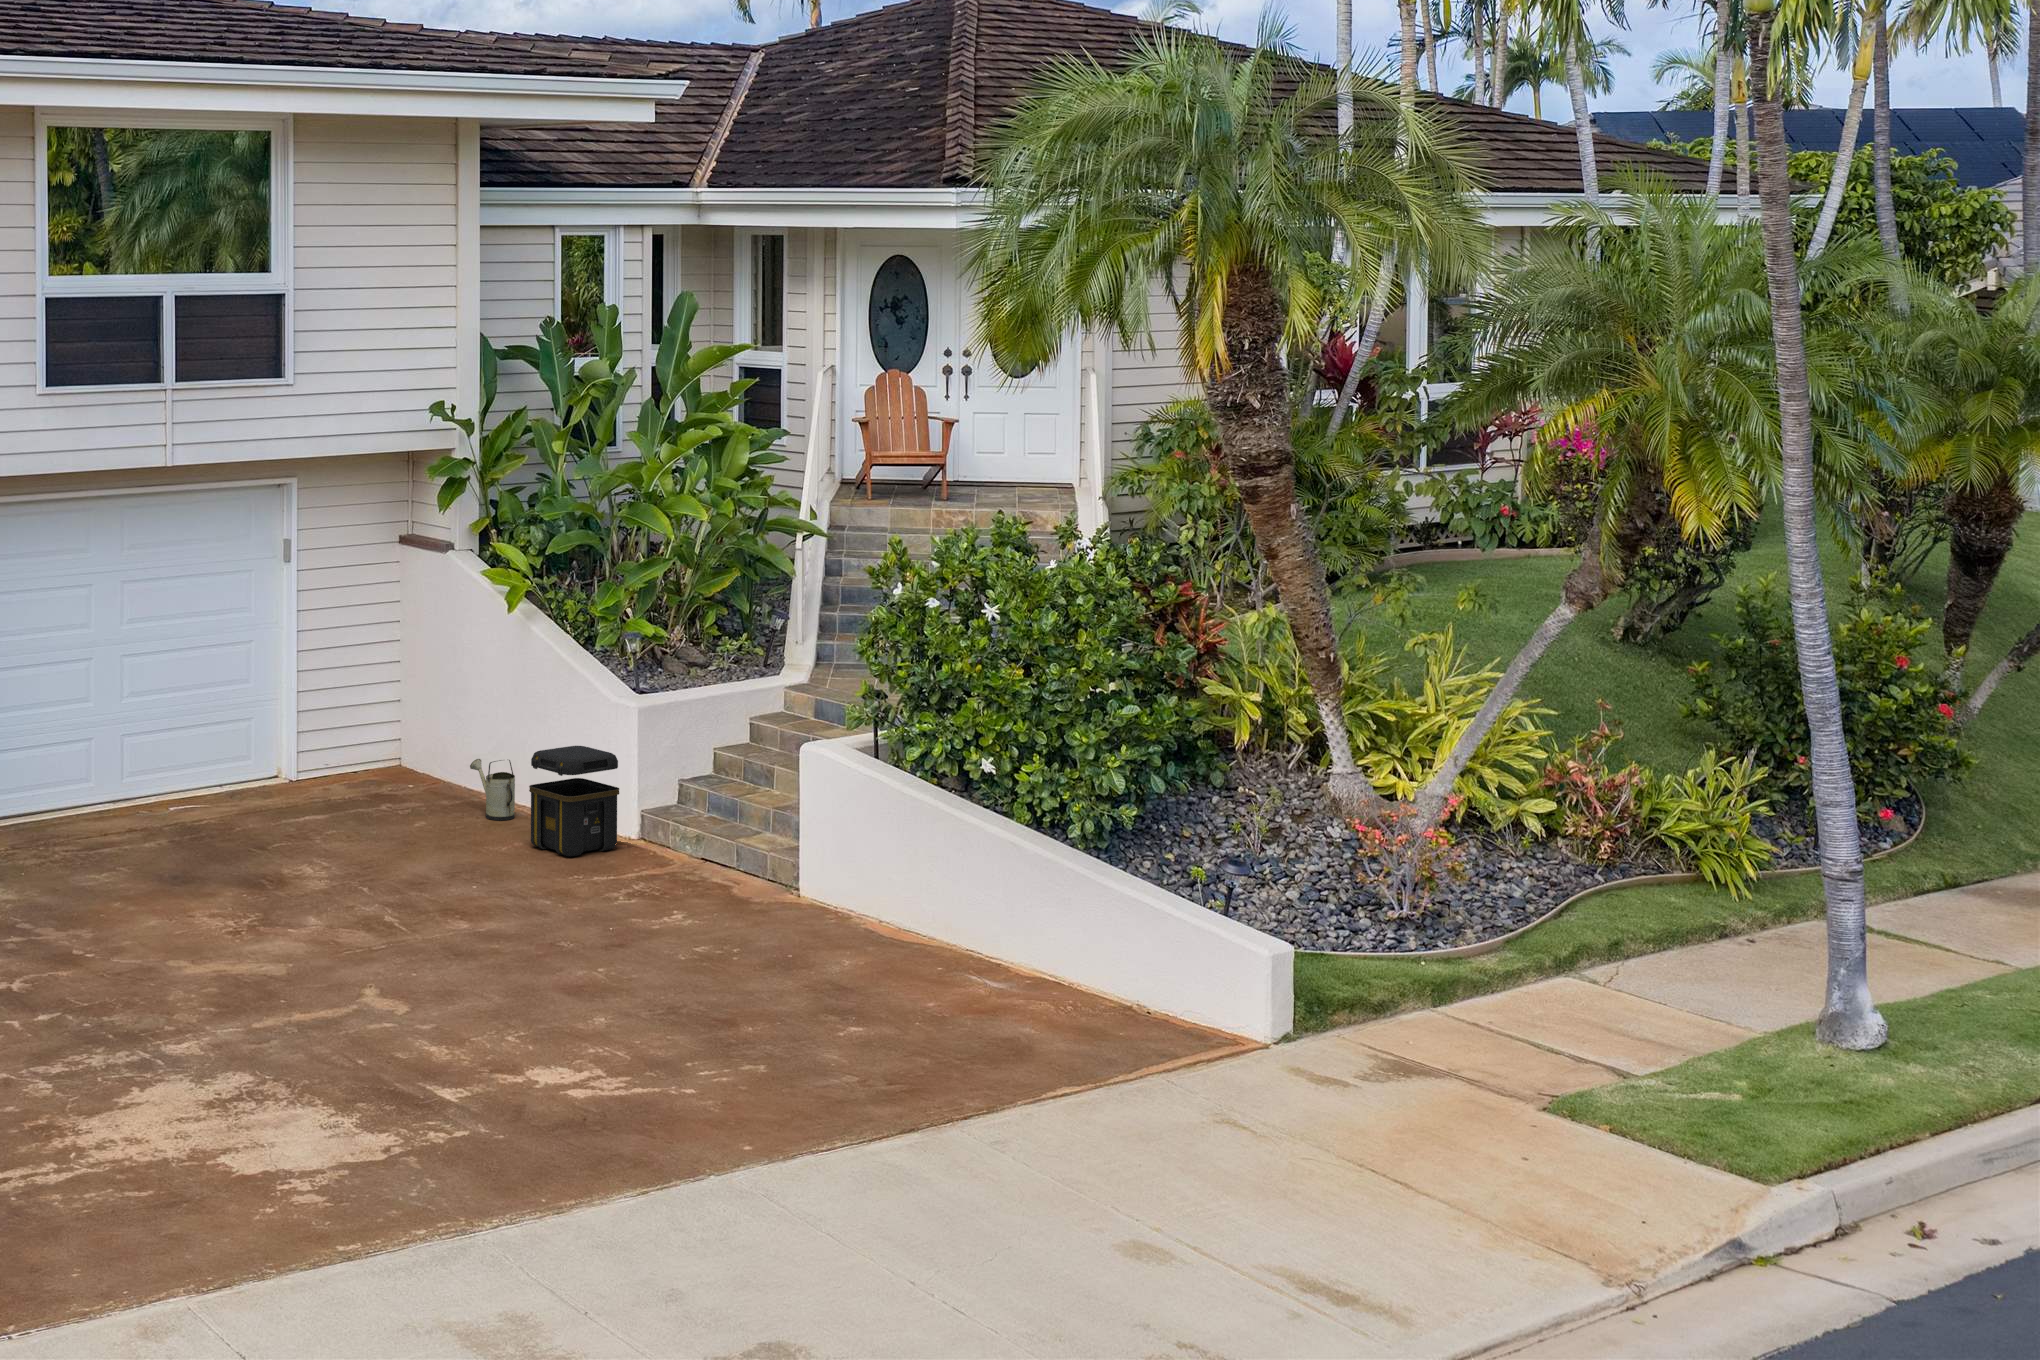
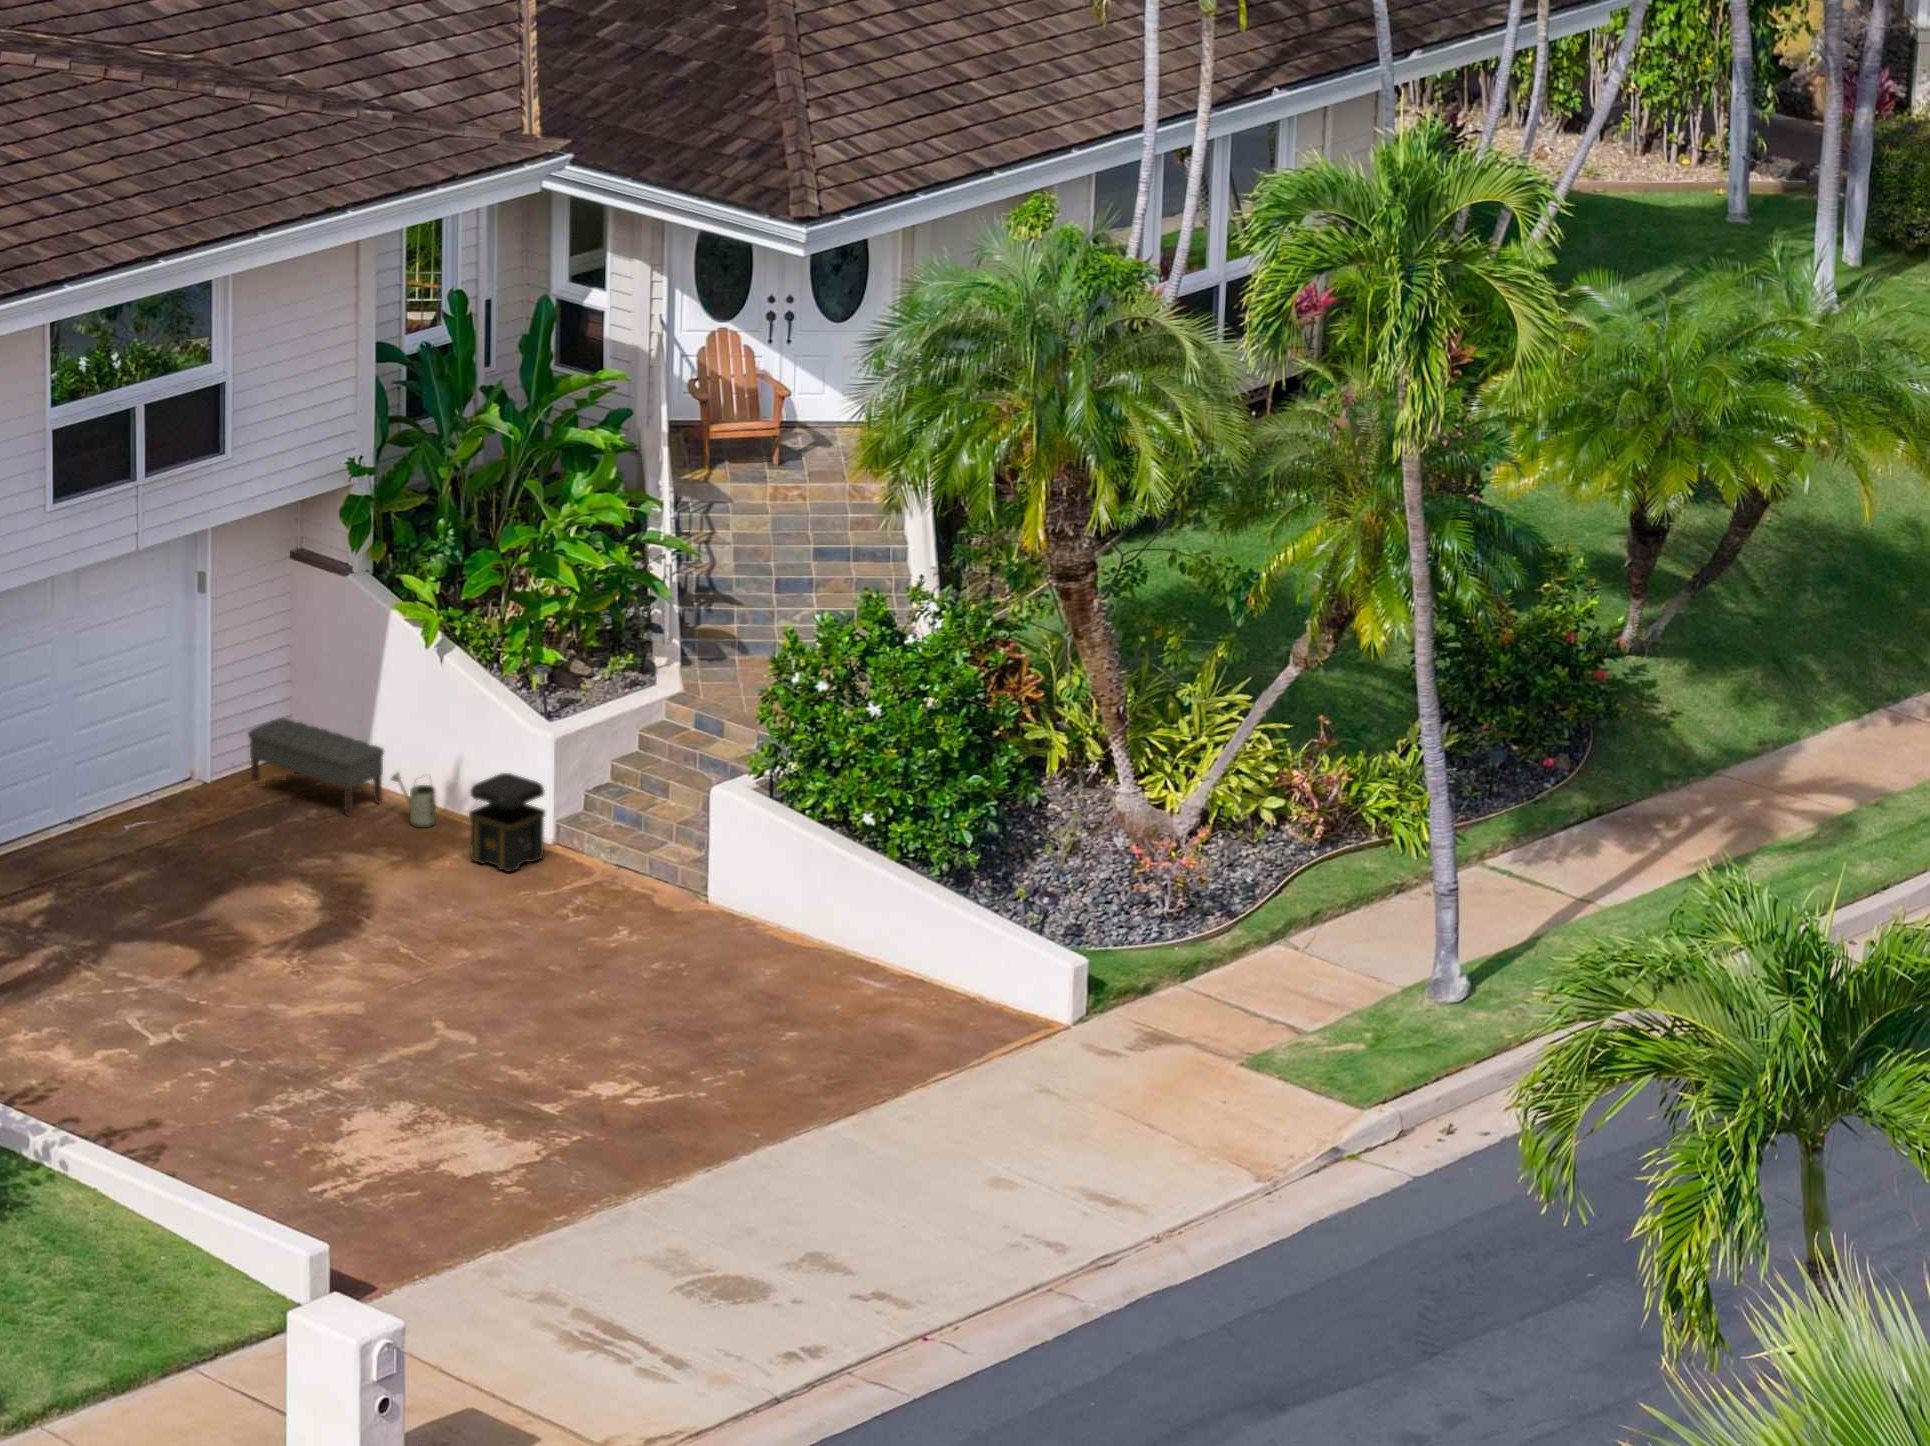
bench: none [338,713,472,809] -> present [248,718,384,817]

